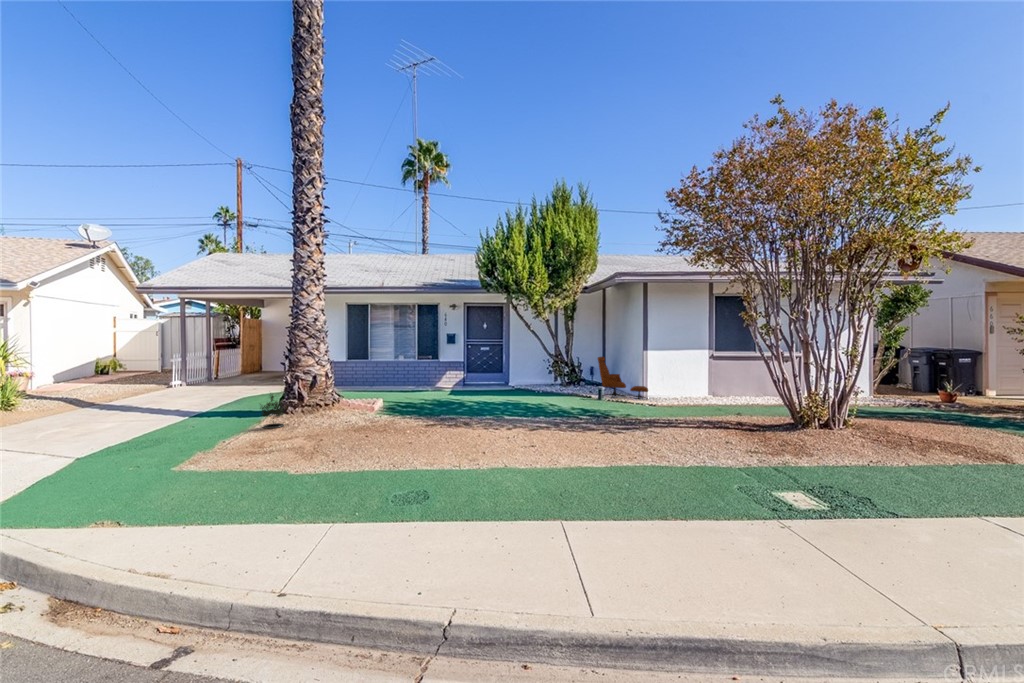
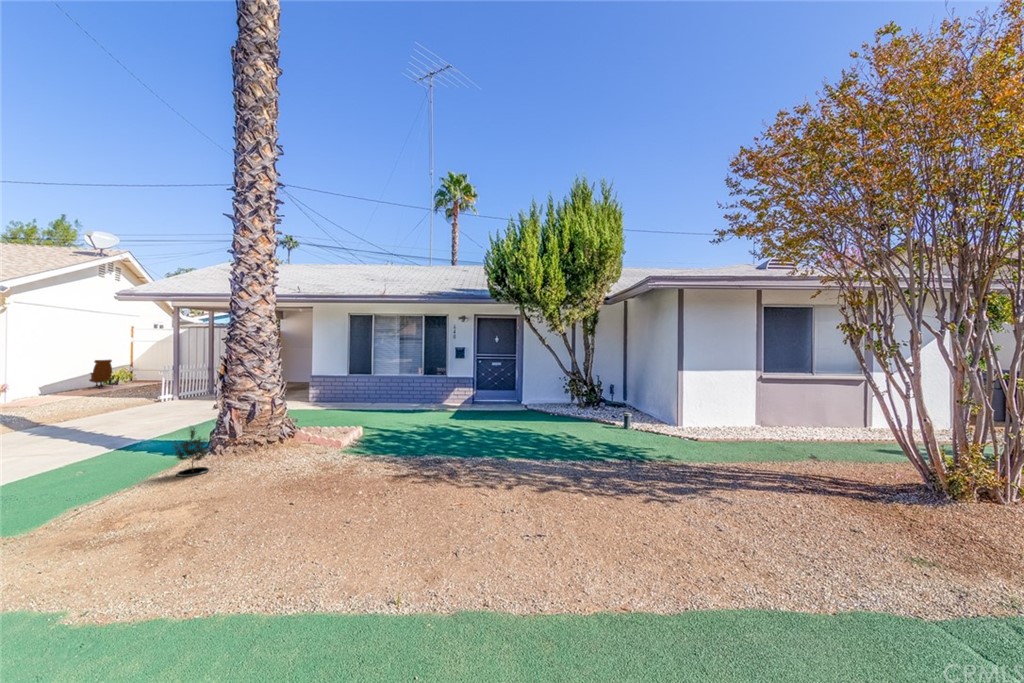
lounge chair: present [598,357,648,398] -> present [89,360,112,388]

